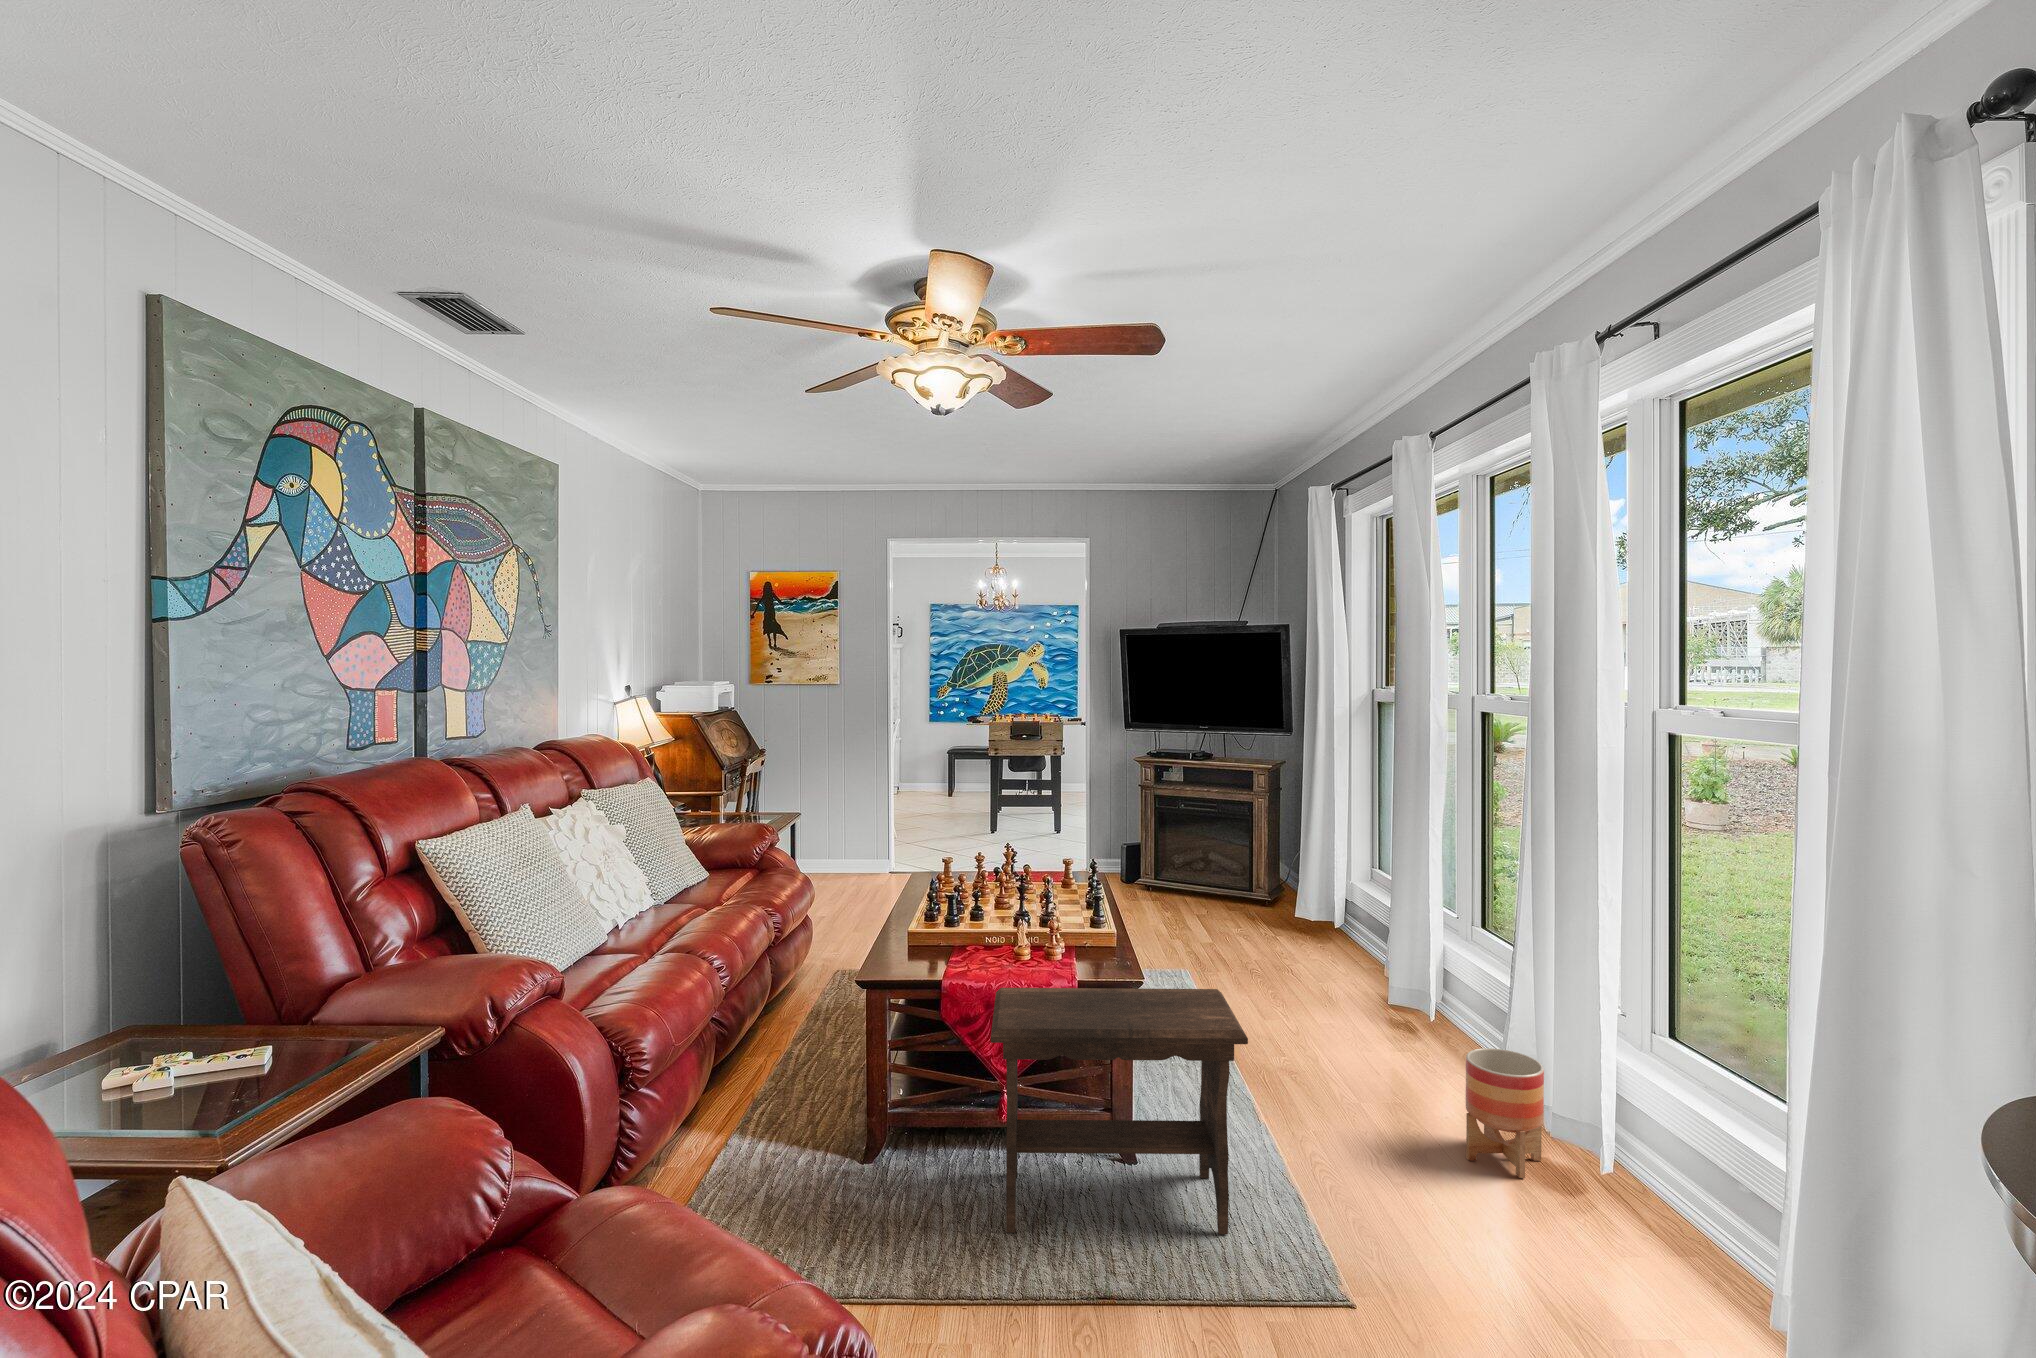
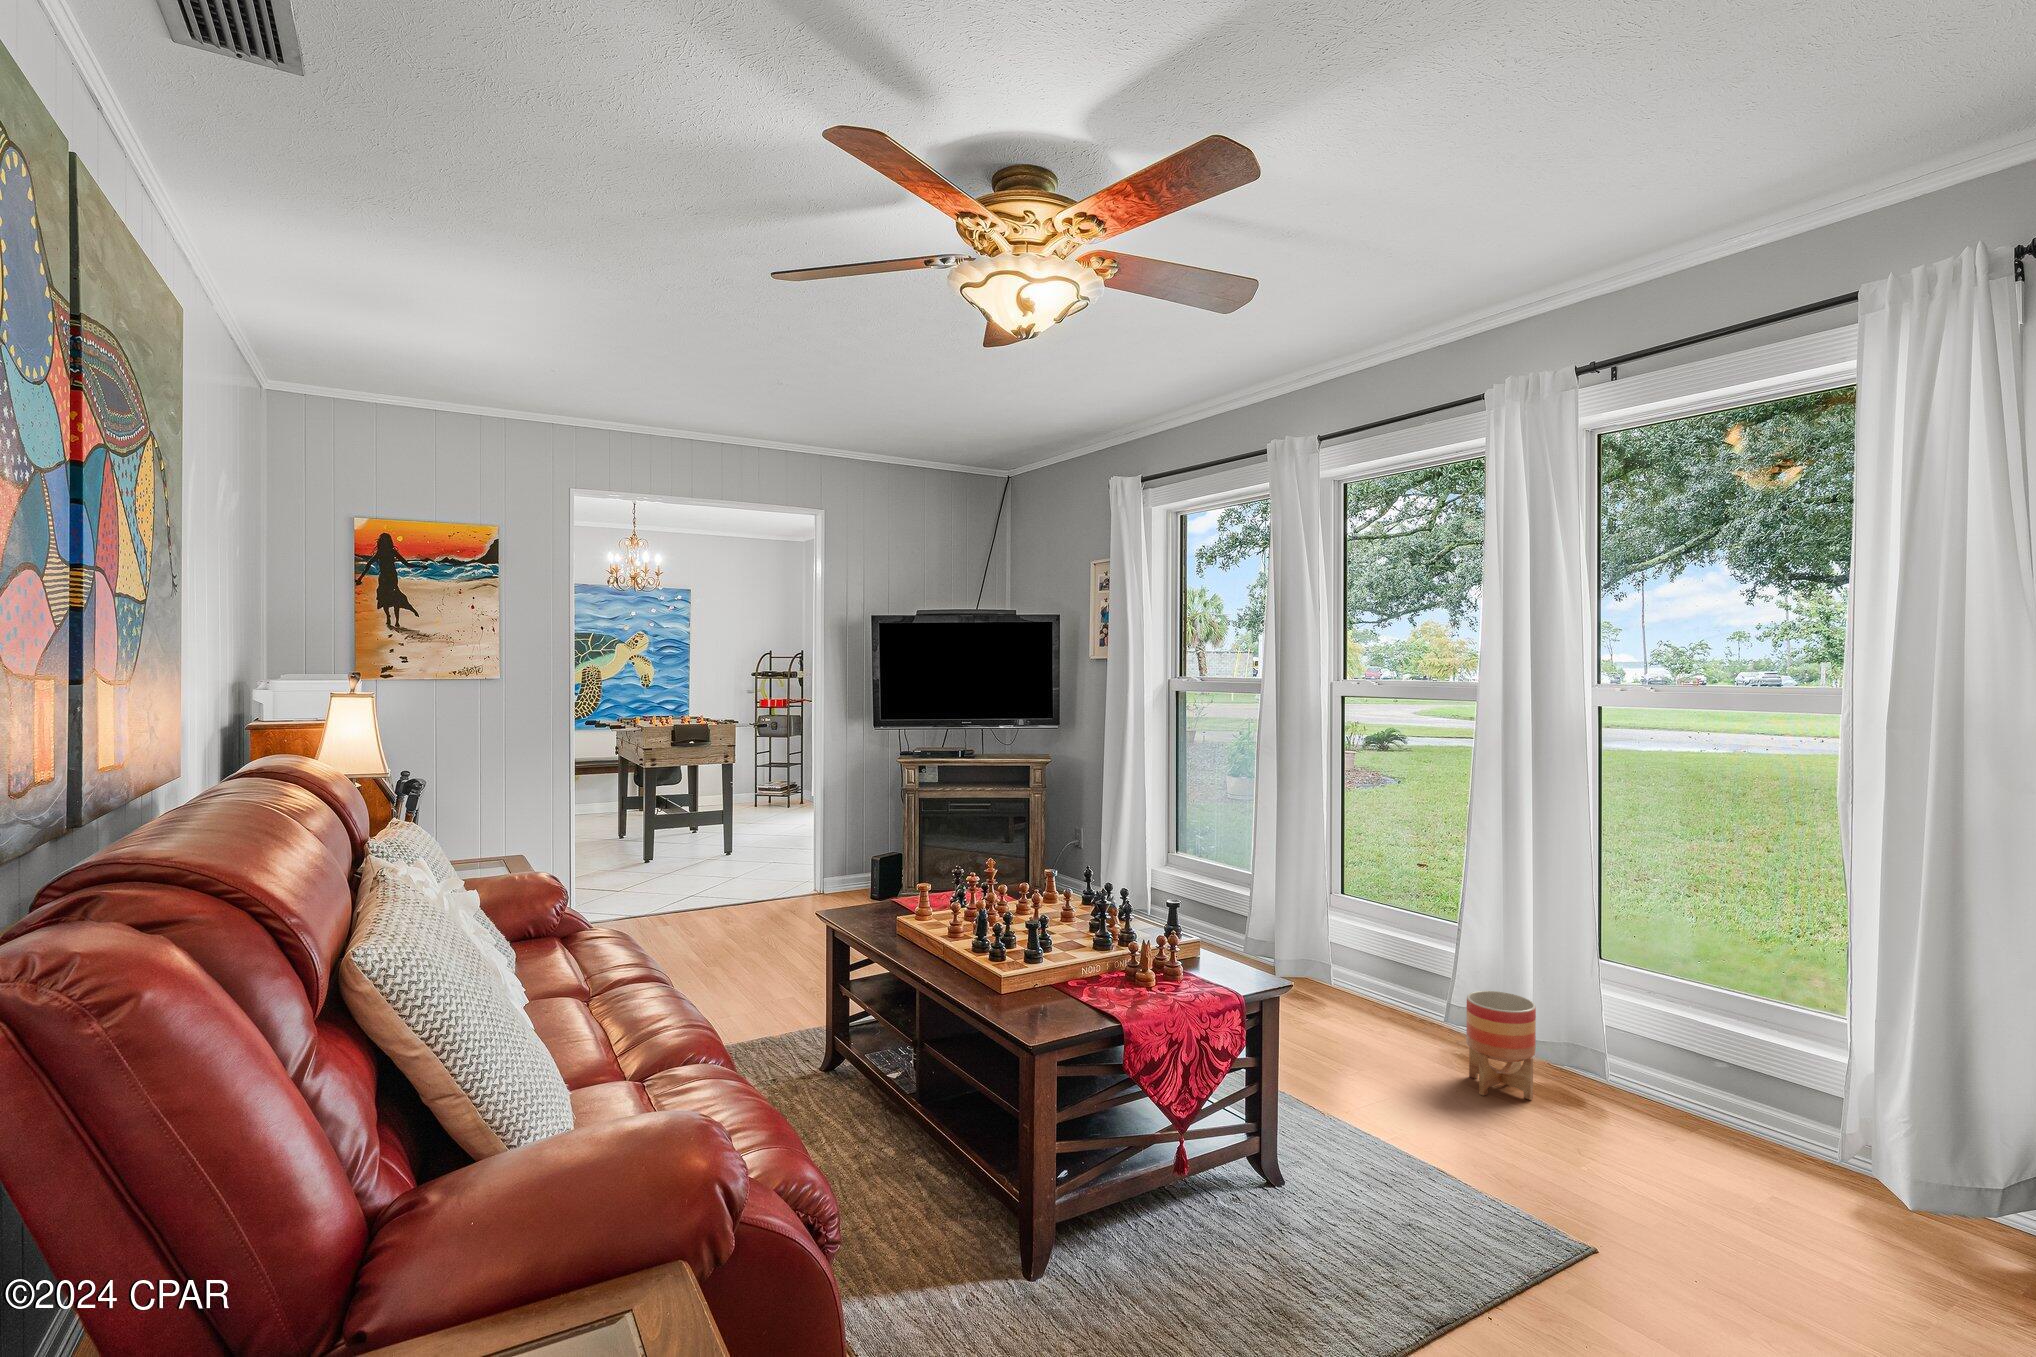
footstool: present [991,988,1248,1234] -> none [1169,979,1460,1301]

